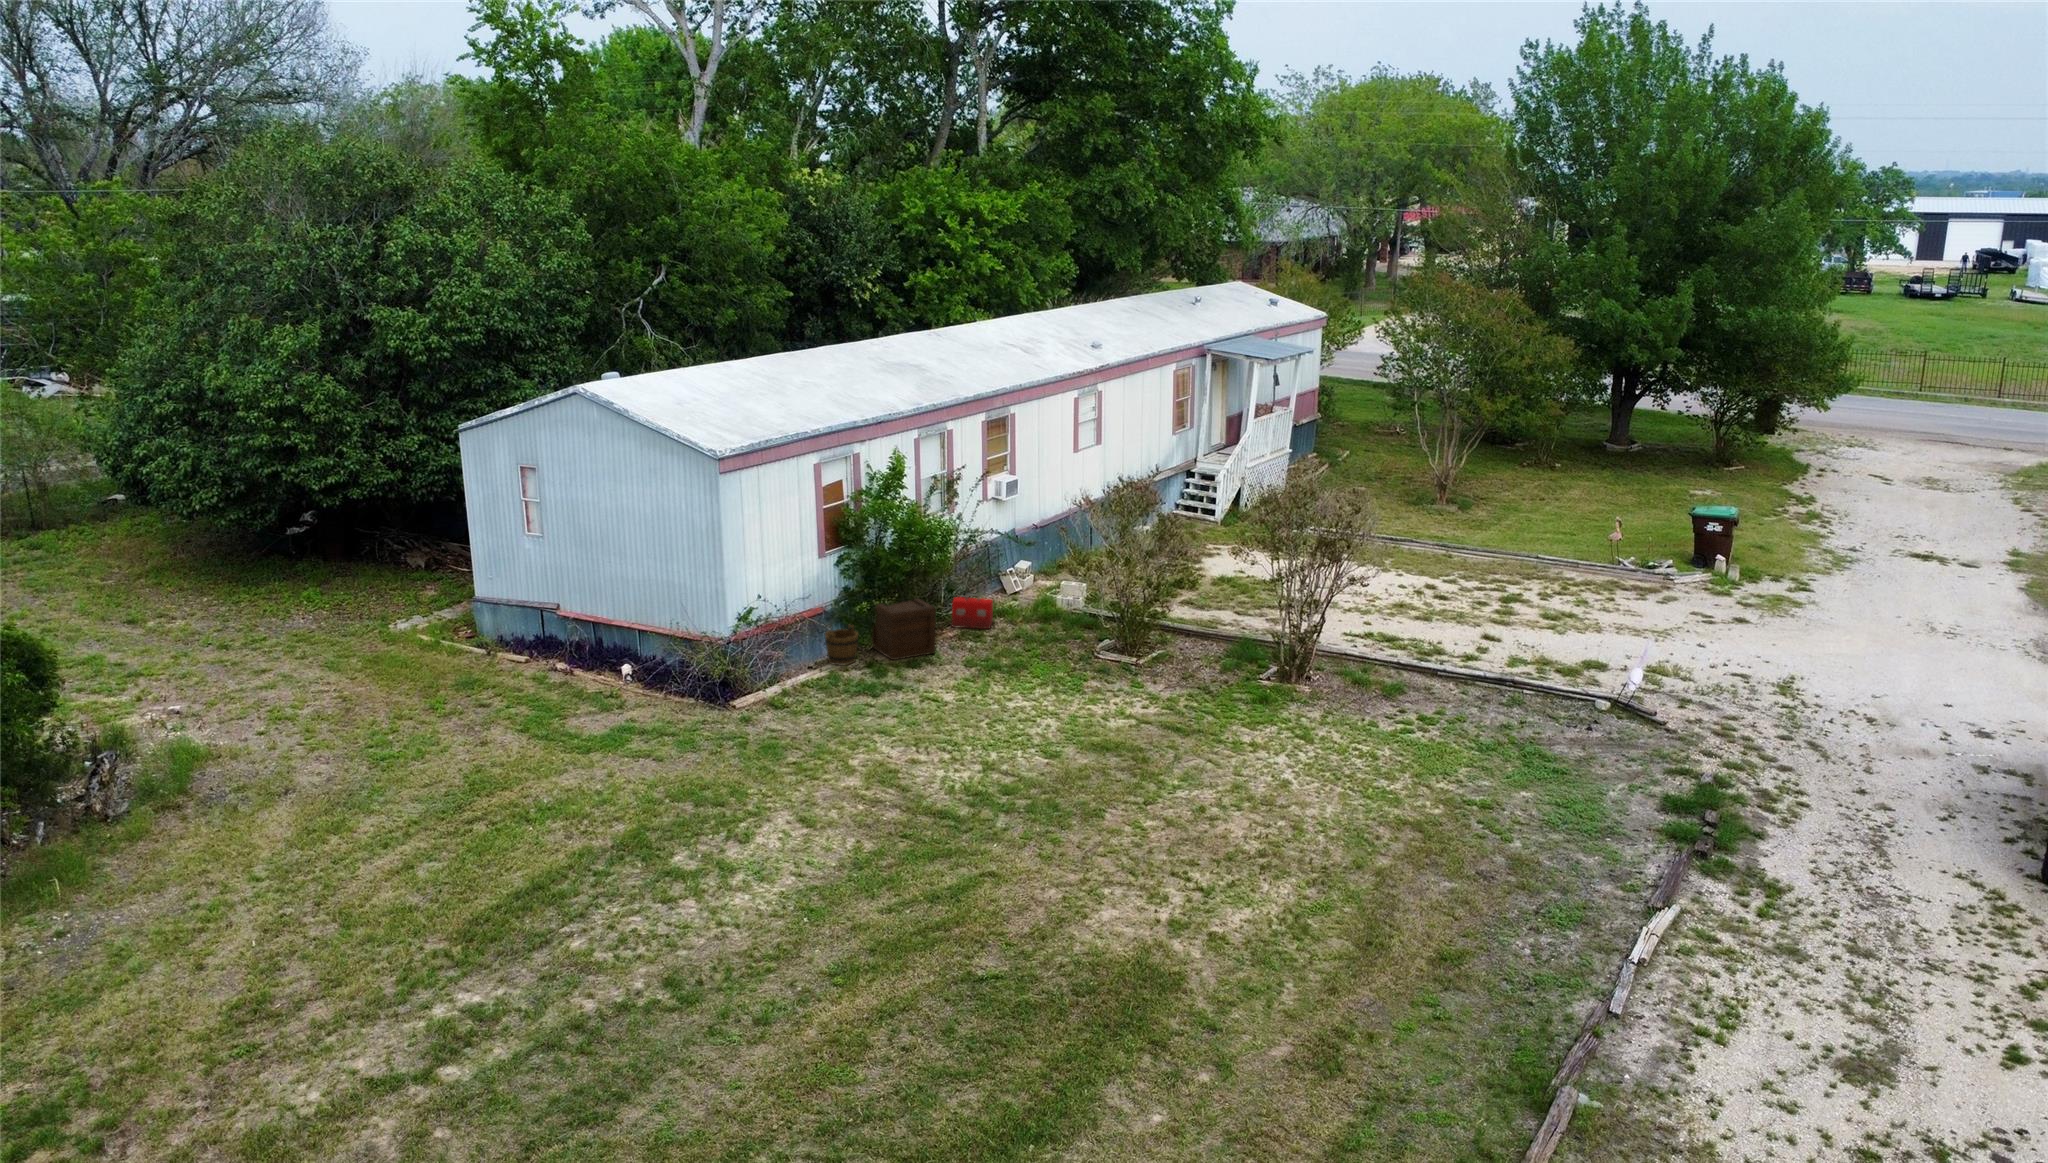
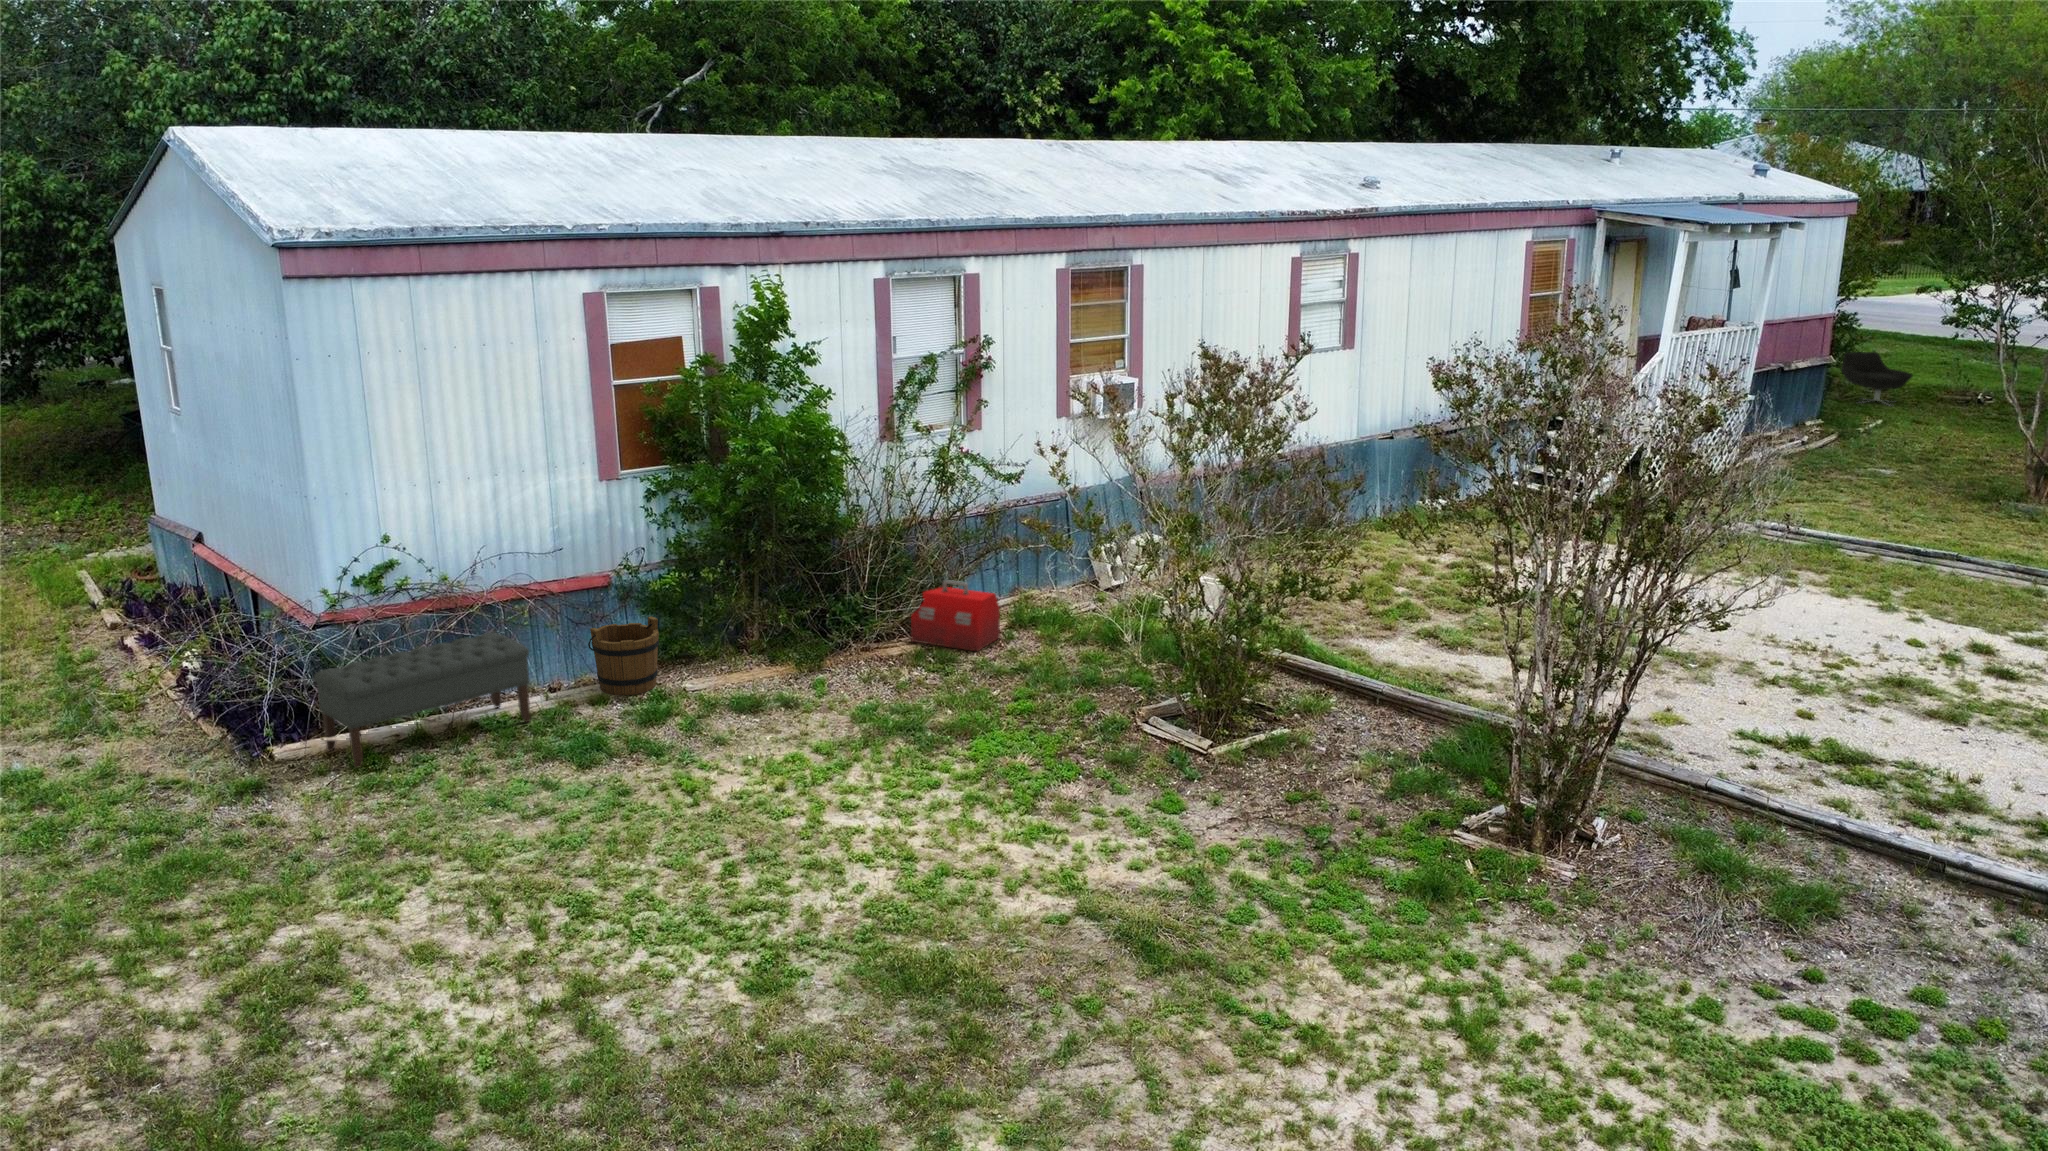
lounge chair: none [1323,409,1363,443] -> present [1841,352,1913,406]
wooden crate: present [872,599,936,660] -> none [711,571,817,695]
bench: none [739,639,822,708] -> present [314,633,531,768]

